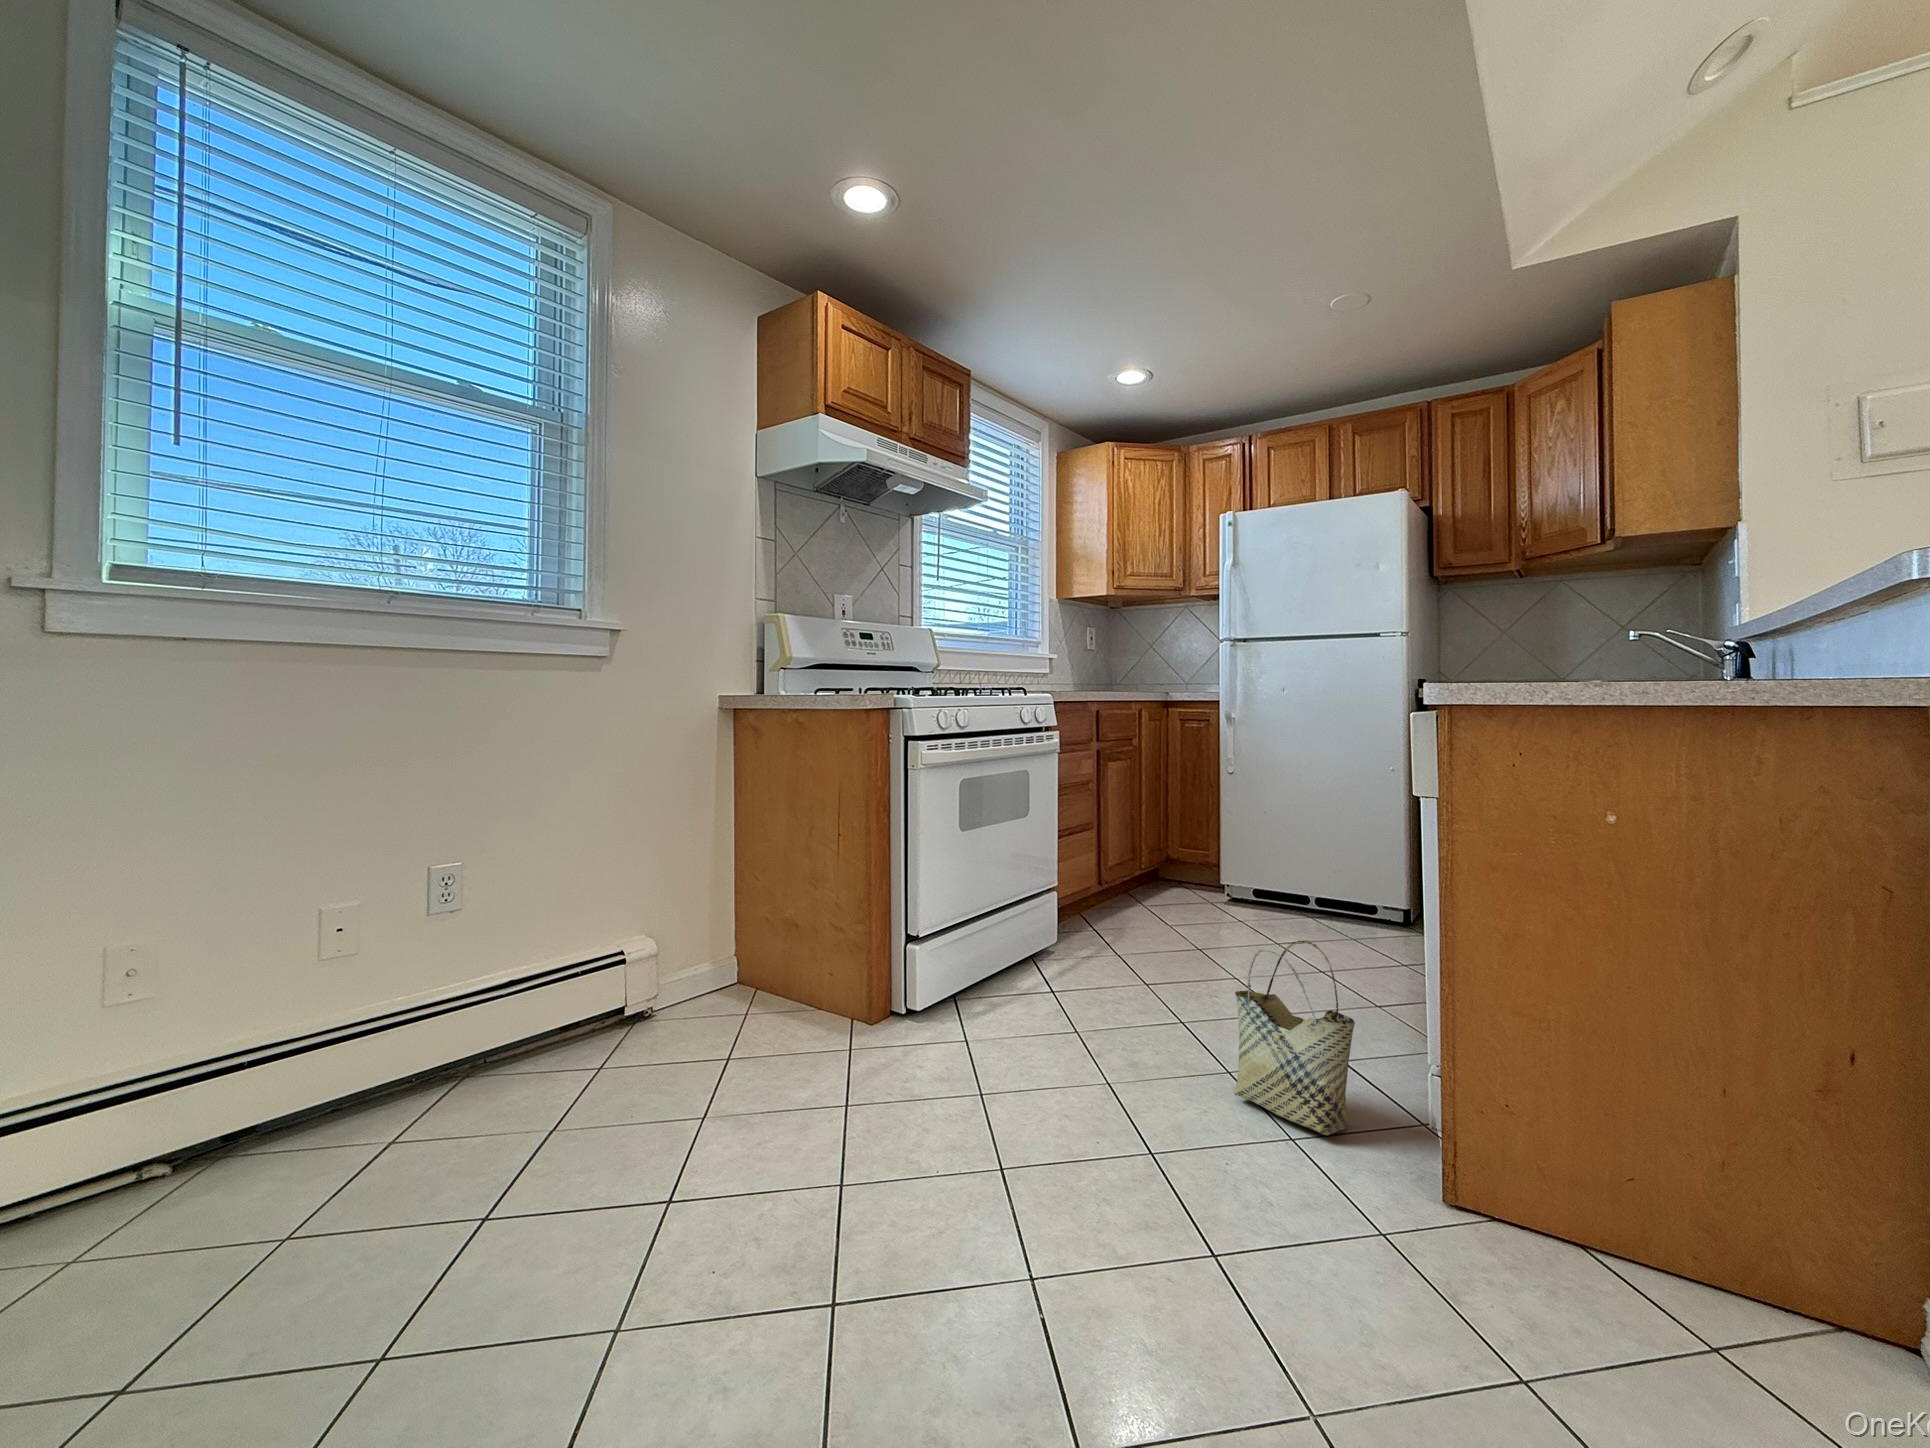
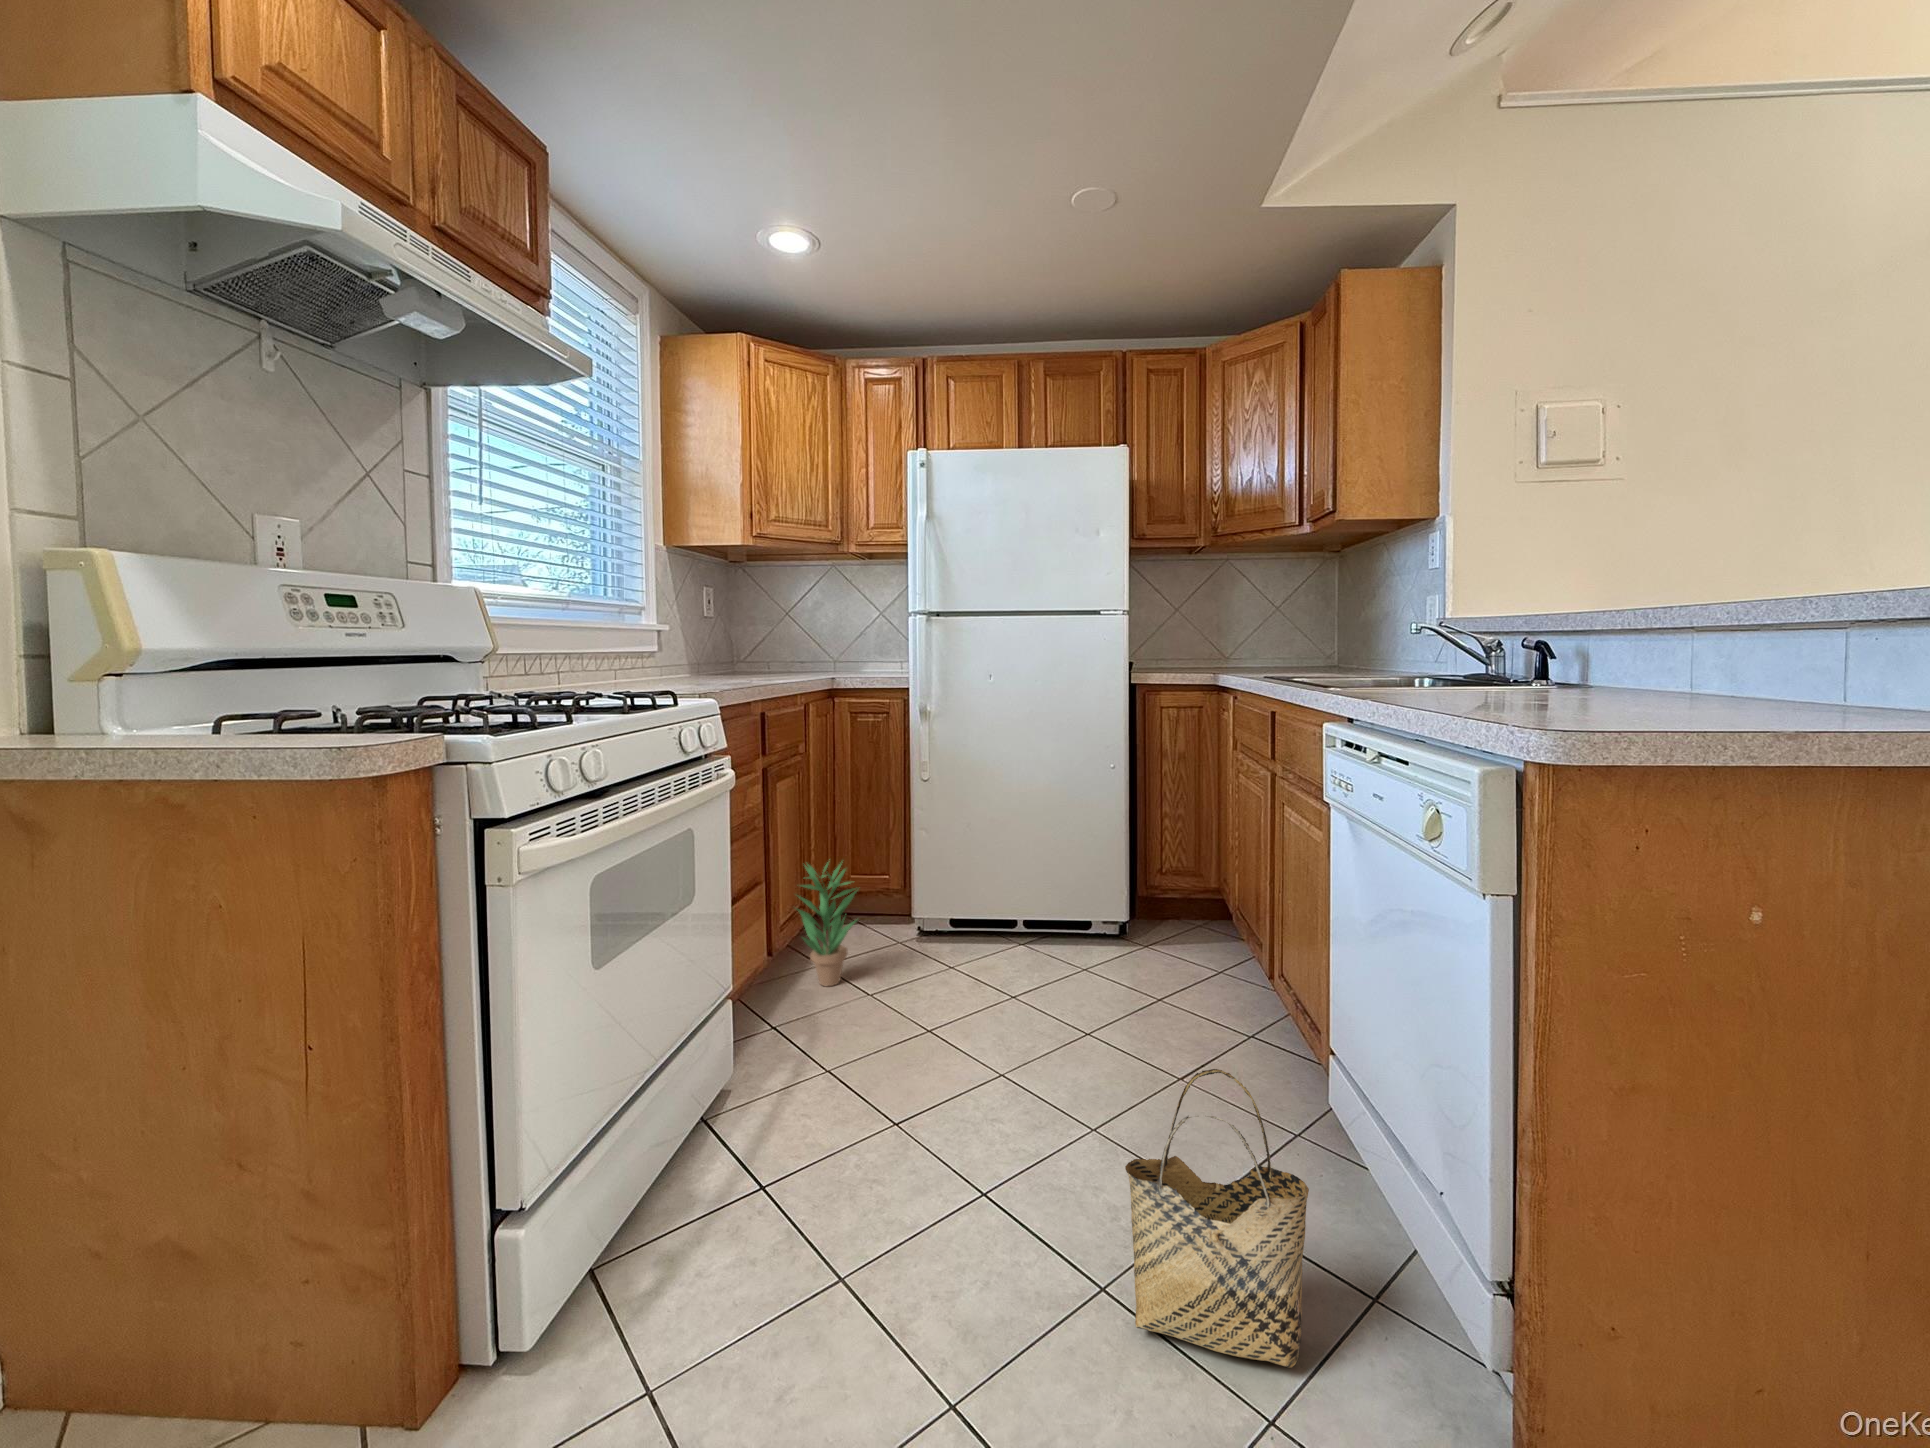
potted plant: none [1119,820,1170,917] -> present [797,864,856,986]

